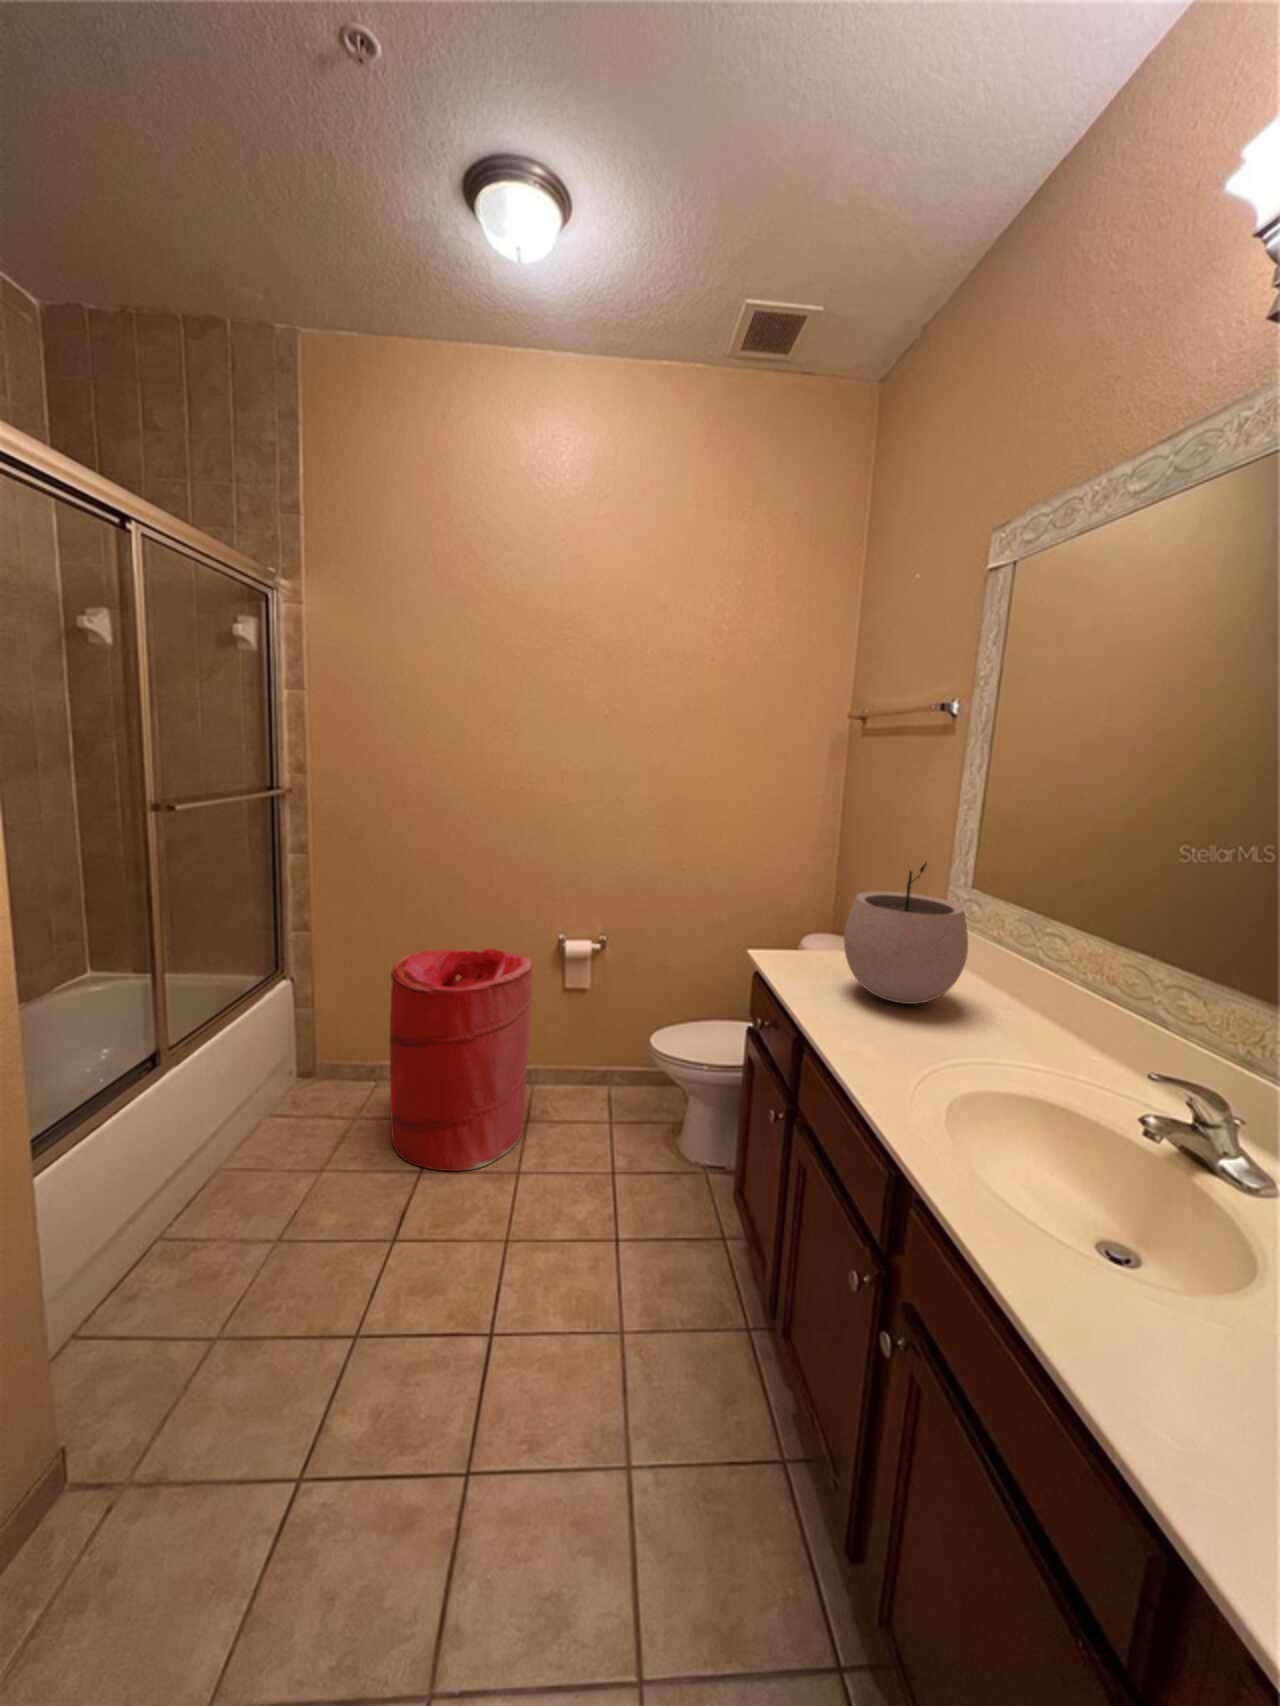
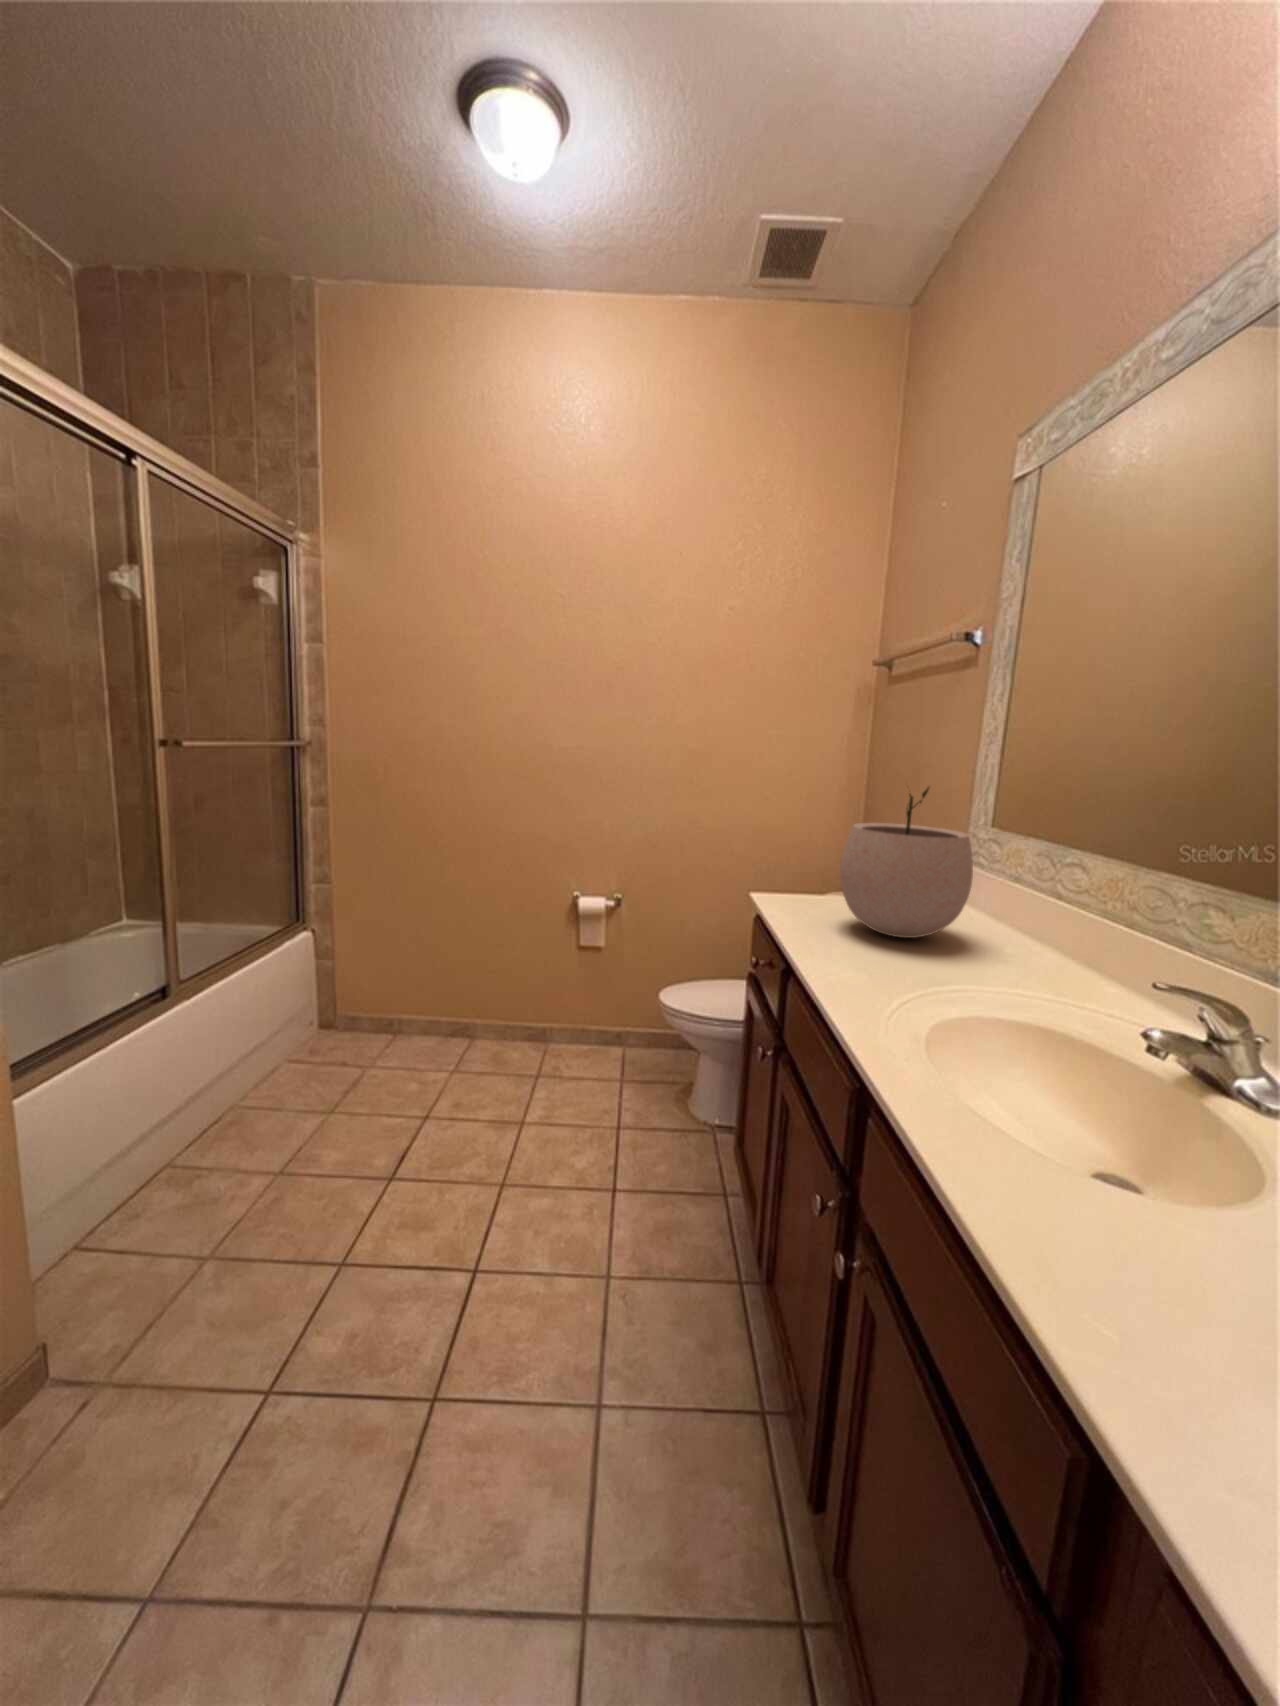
laundry hamper: present [390,949,532,1171] -> none [400,902,540,1116]

